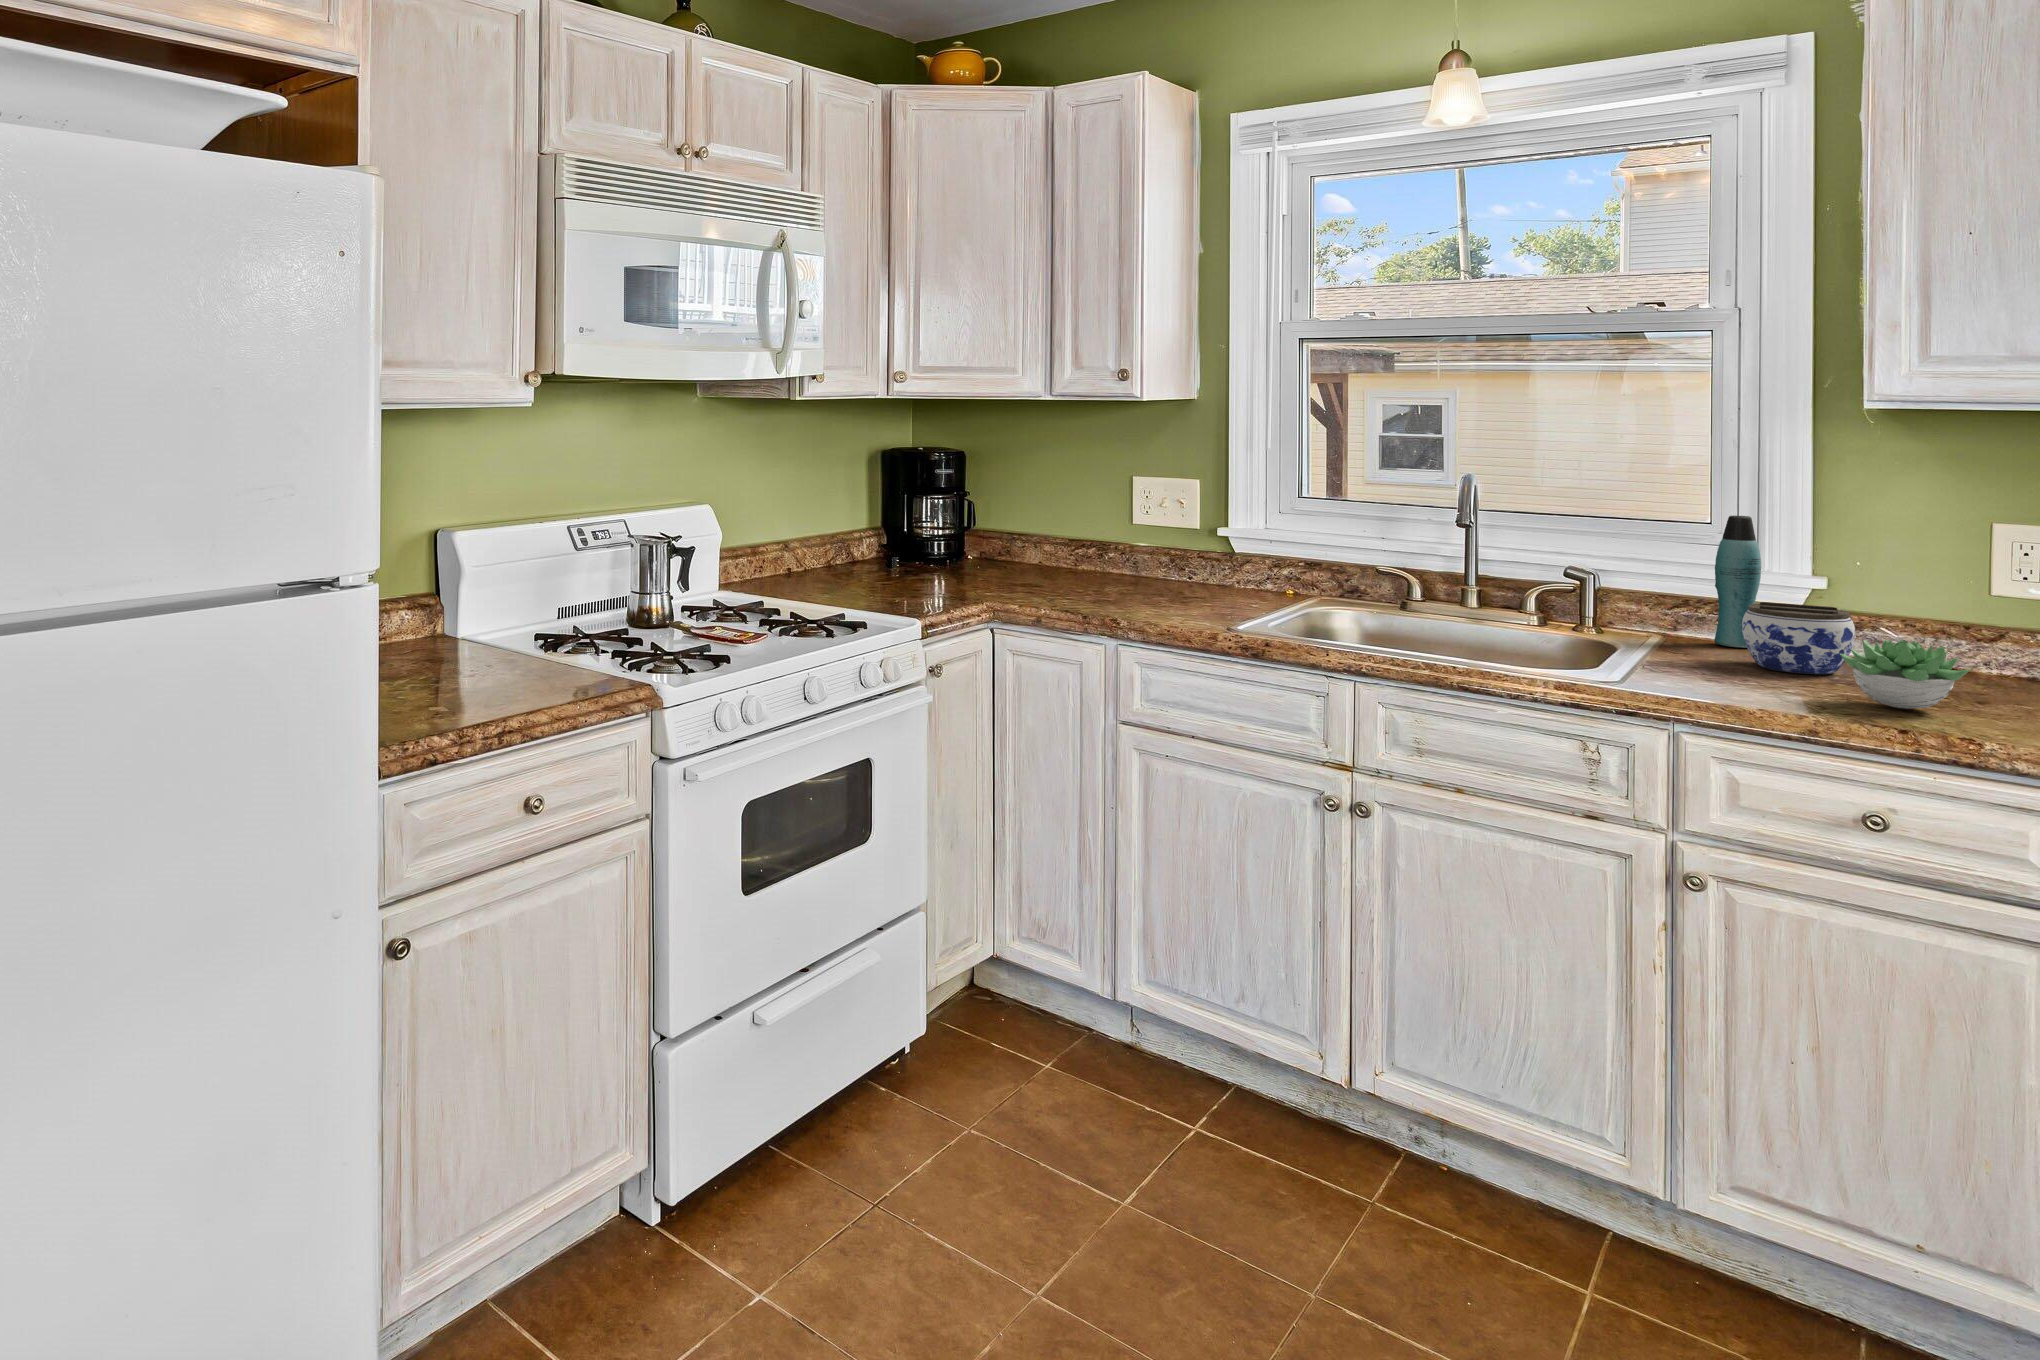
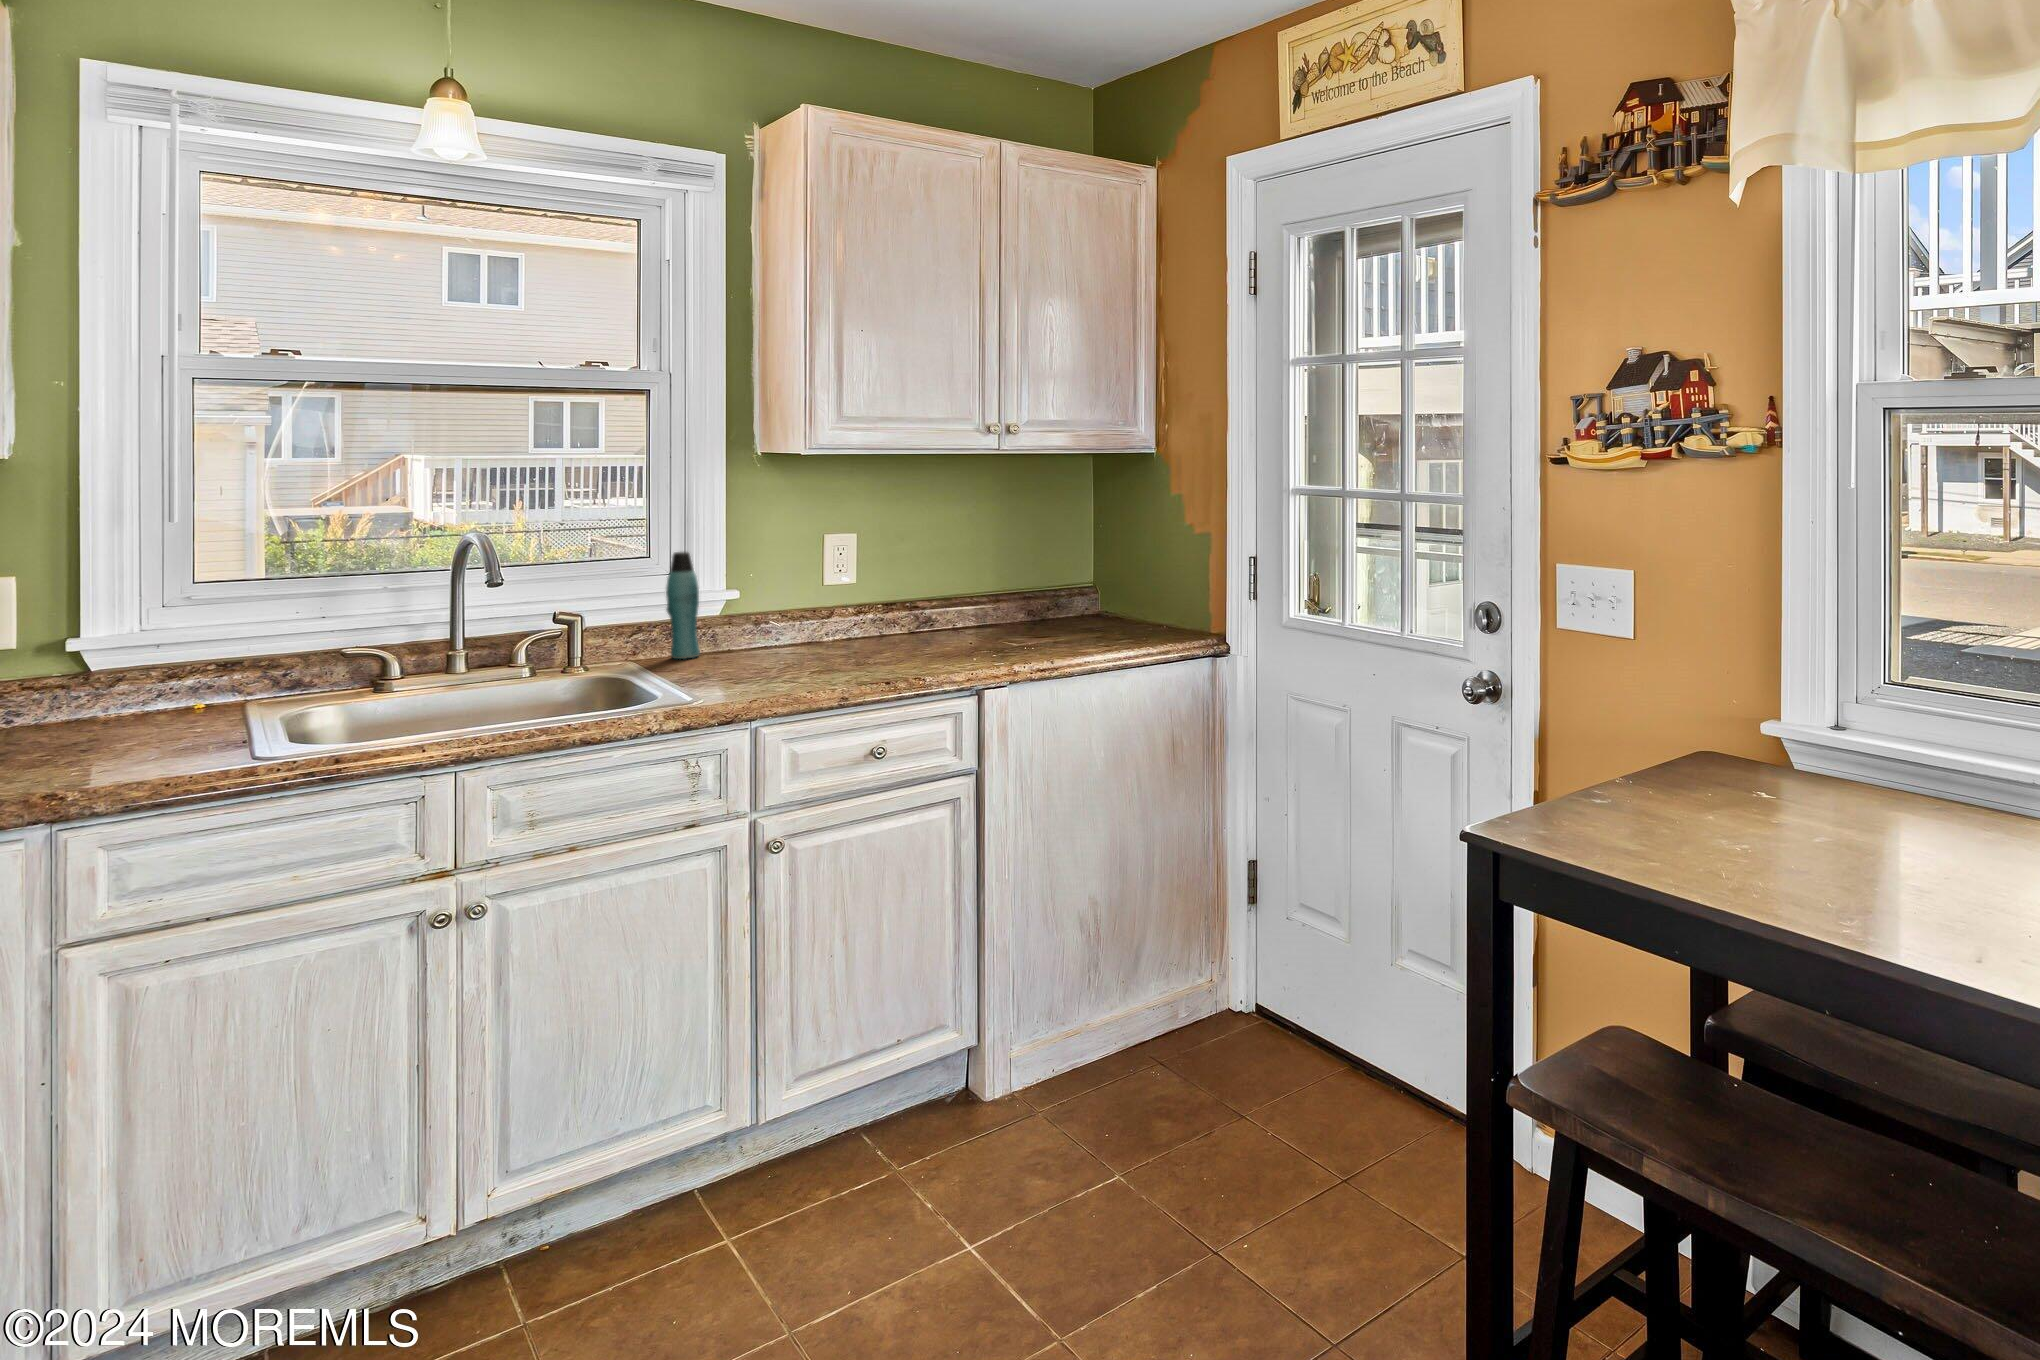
jar: present [1742,602,1855,674] -> none [719,613,791,668]
succulent plant: present [1840,640,1970,709] -> none [821,626,894,674]

